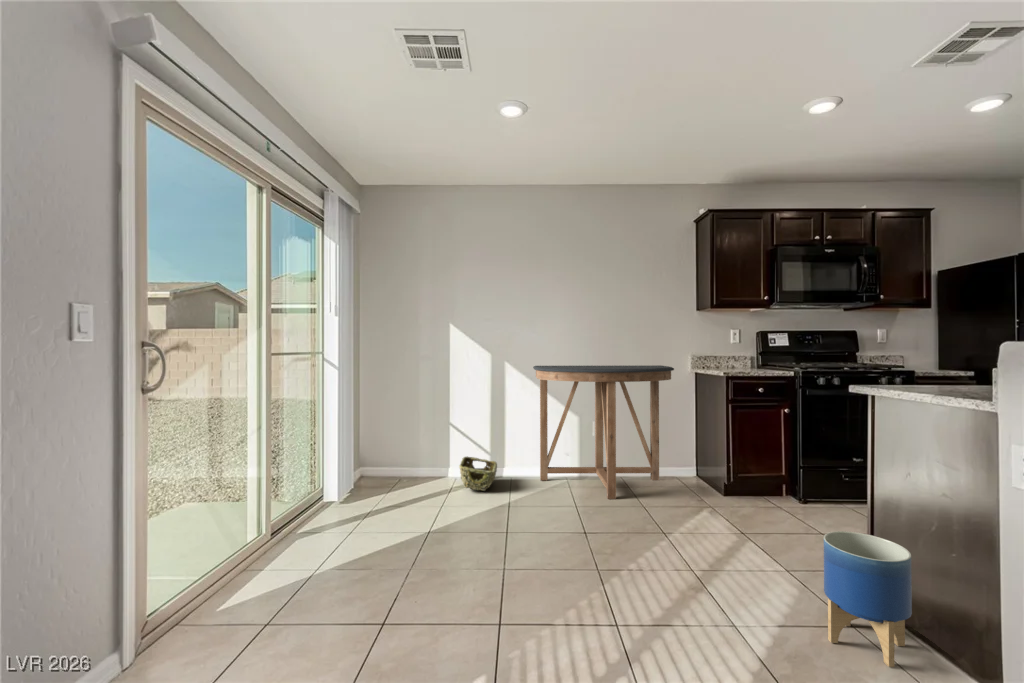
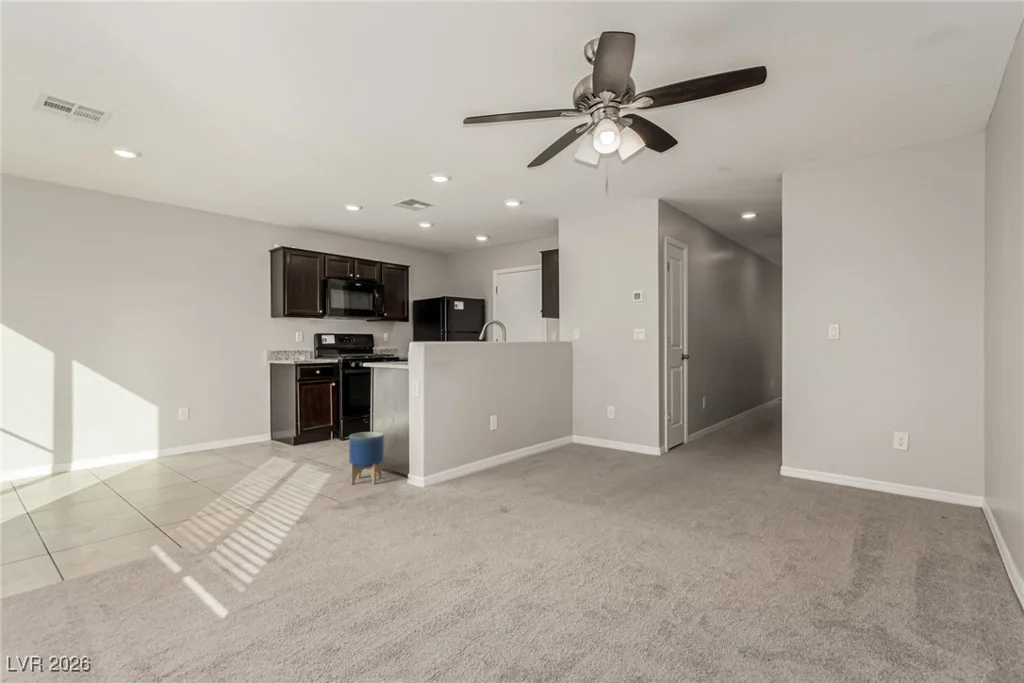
console table: present [533,365,674,499] -> none [114,358,256,466]
woven basket: present [459,456,497,491] -> none [18,457,75,485]

